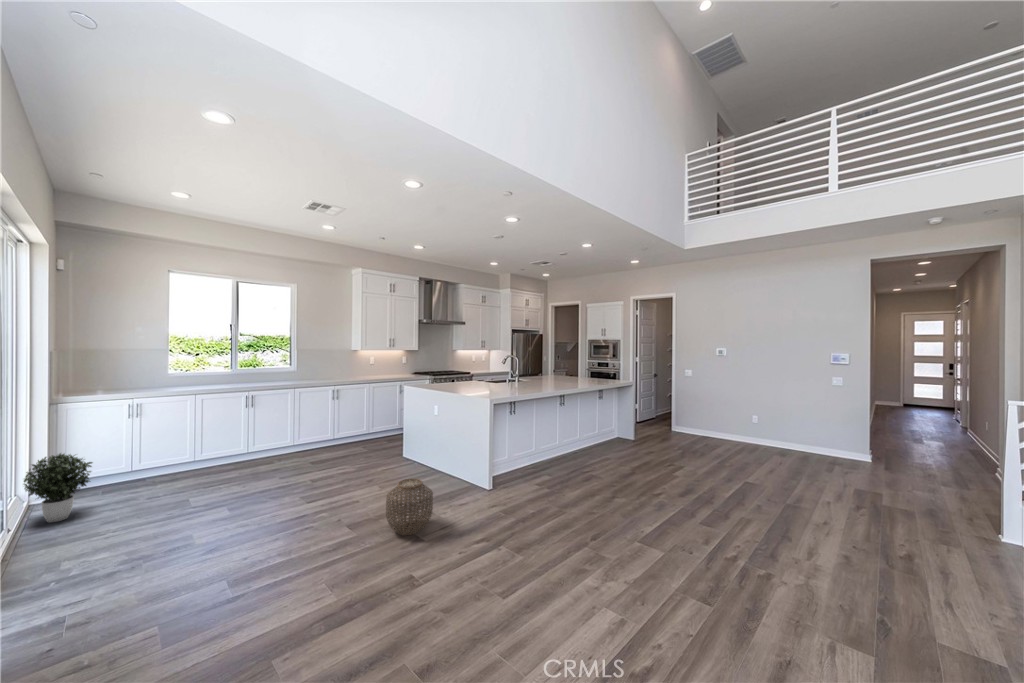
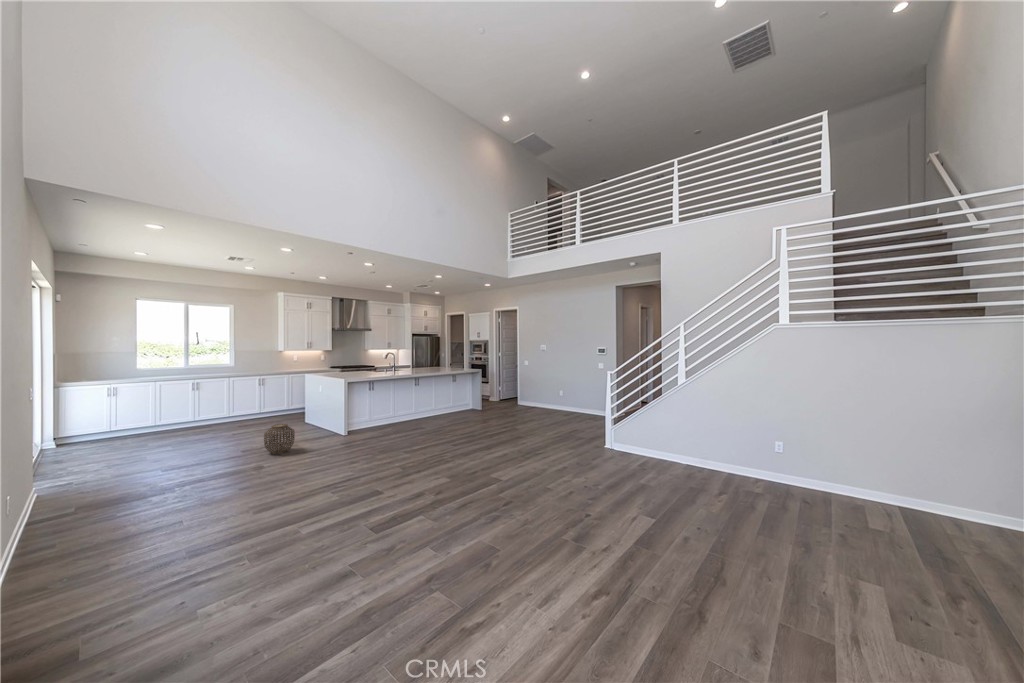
potted plant: present [24,453,92,523] -> none [42,415,86,456]

